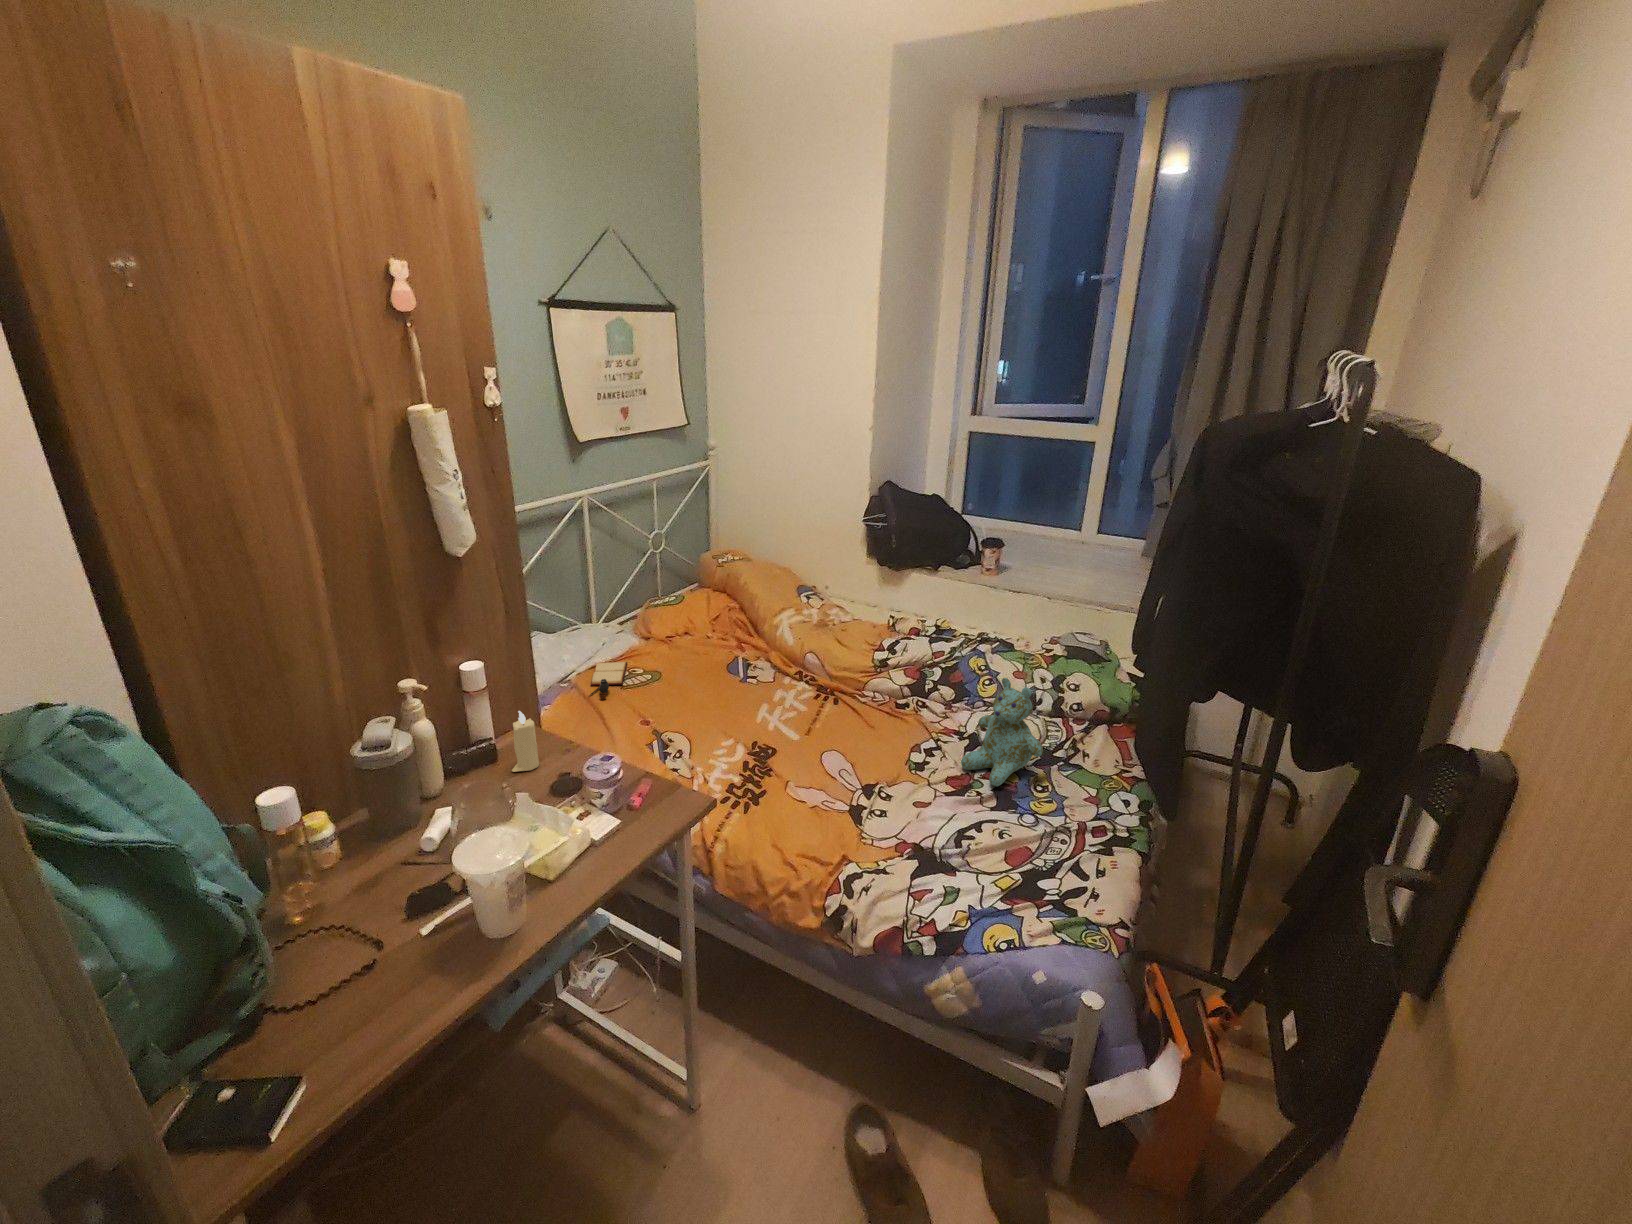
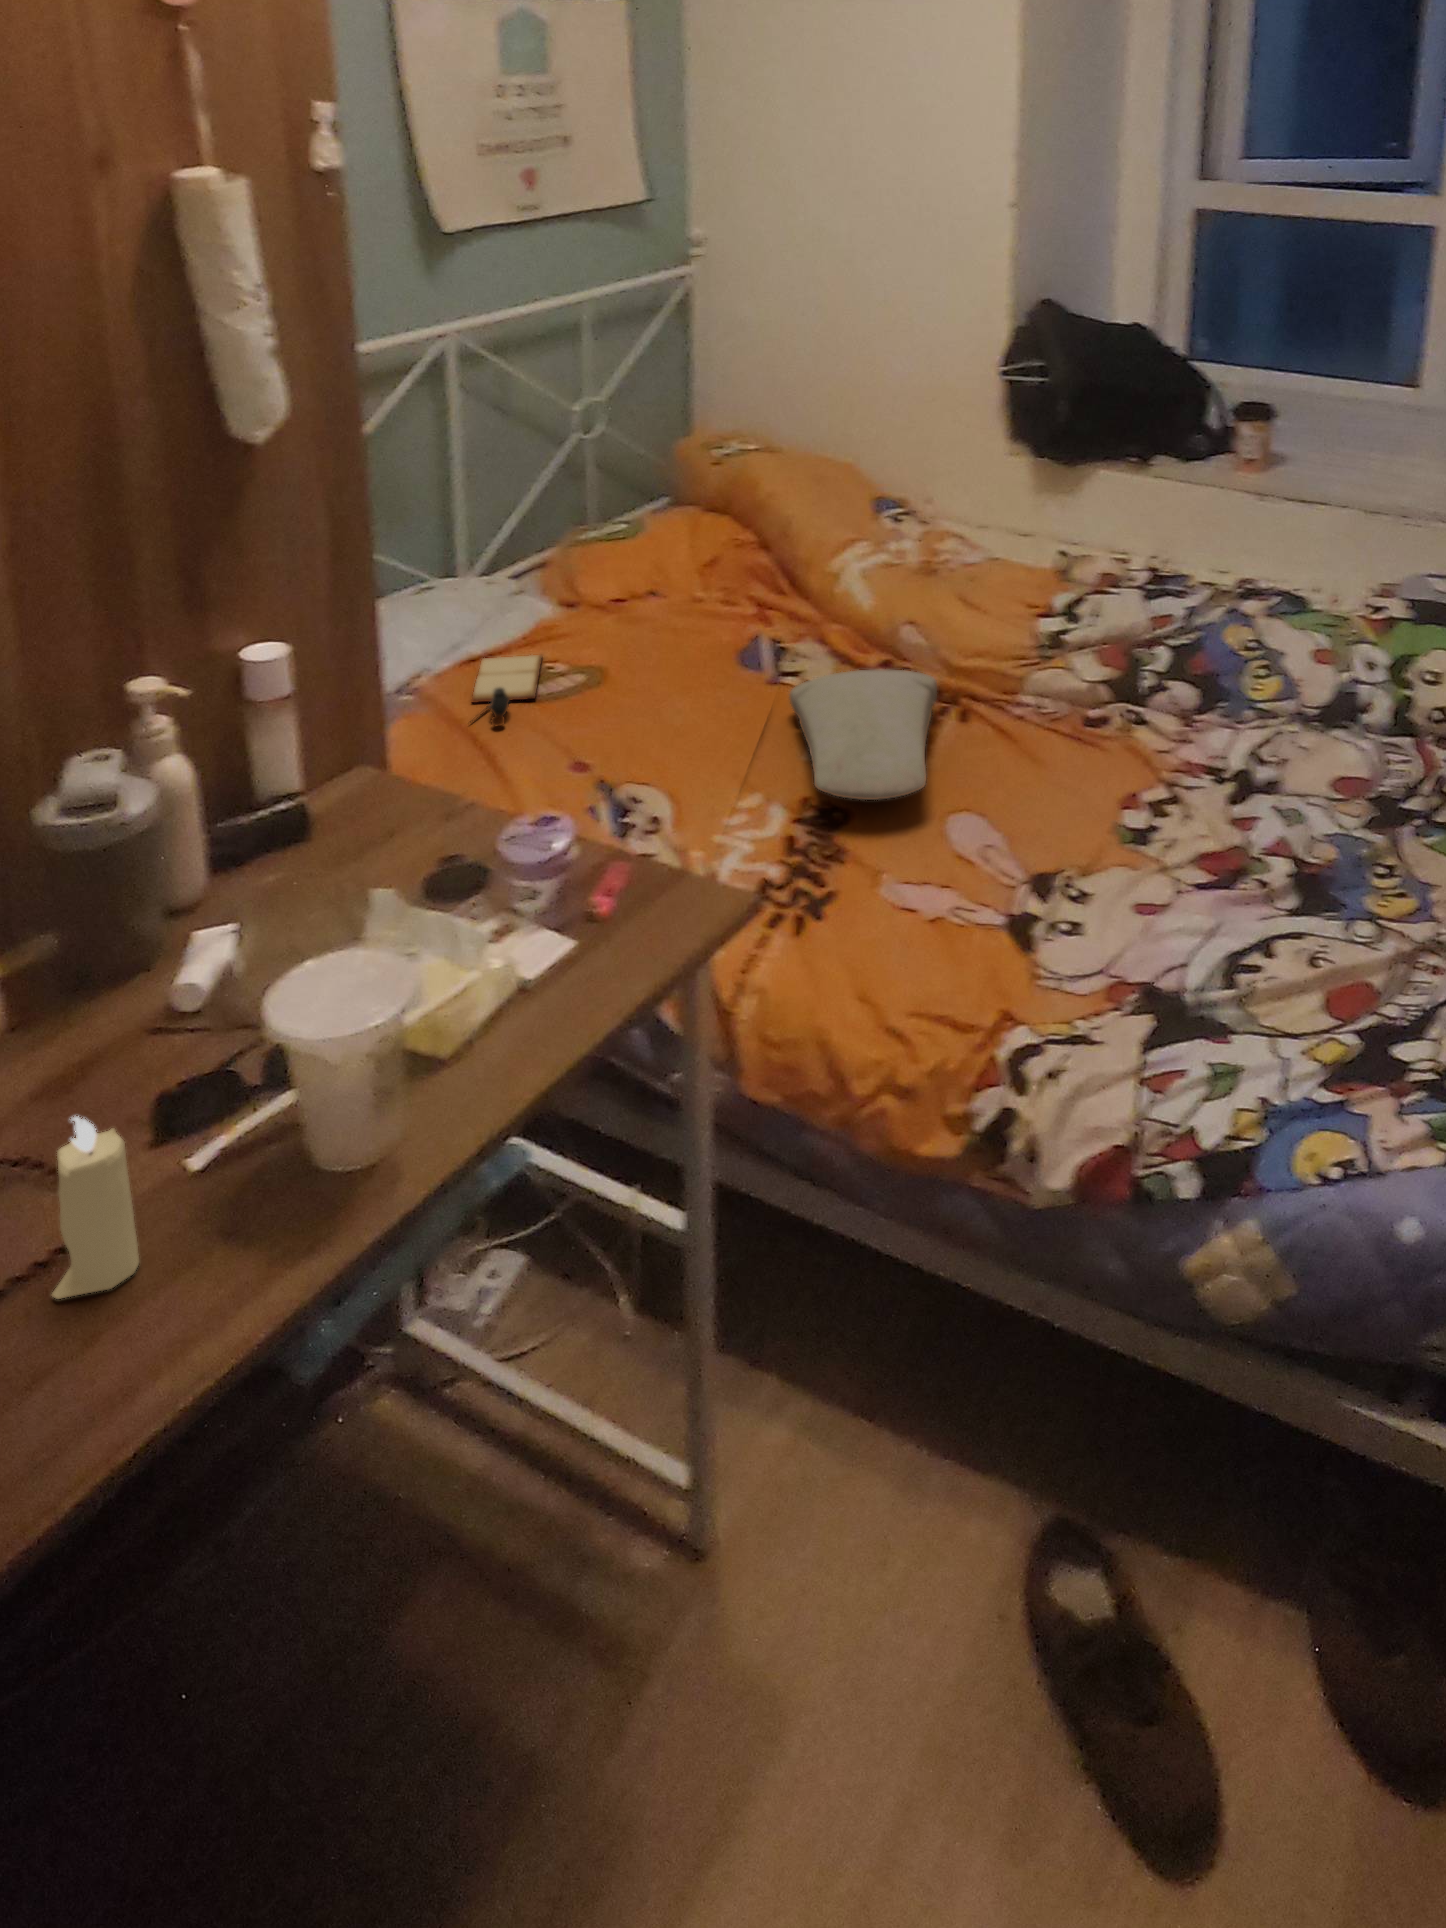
pillow: none [749,676,823,743] -> present [789,669,937,800]
stuffed bear: present [961,678,1043,786] -> none [1221,650,1381,869]
candle: present [512,711,539,772] -> present [52,1117,139,1299]

